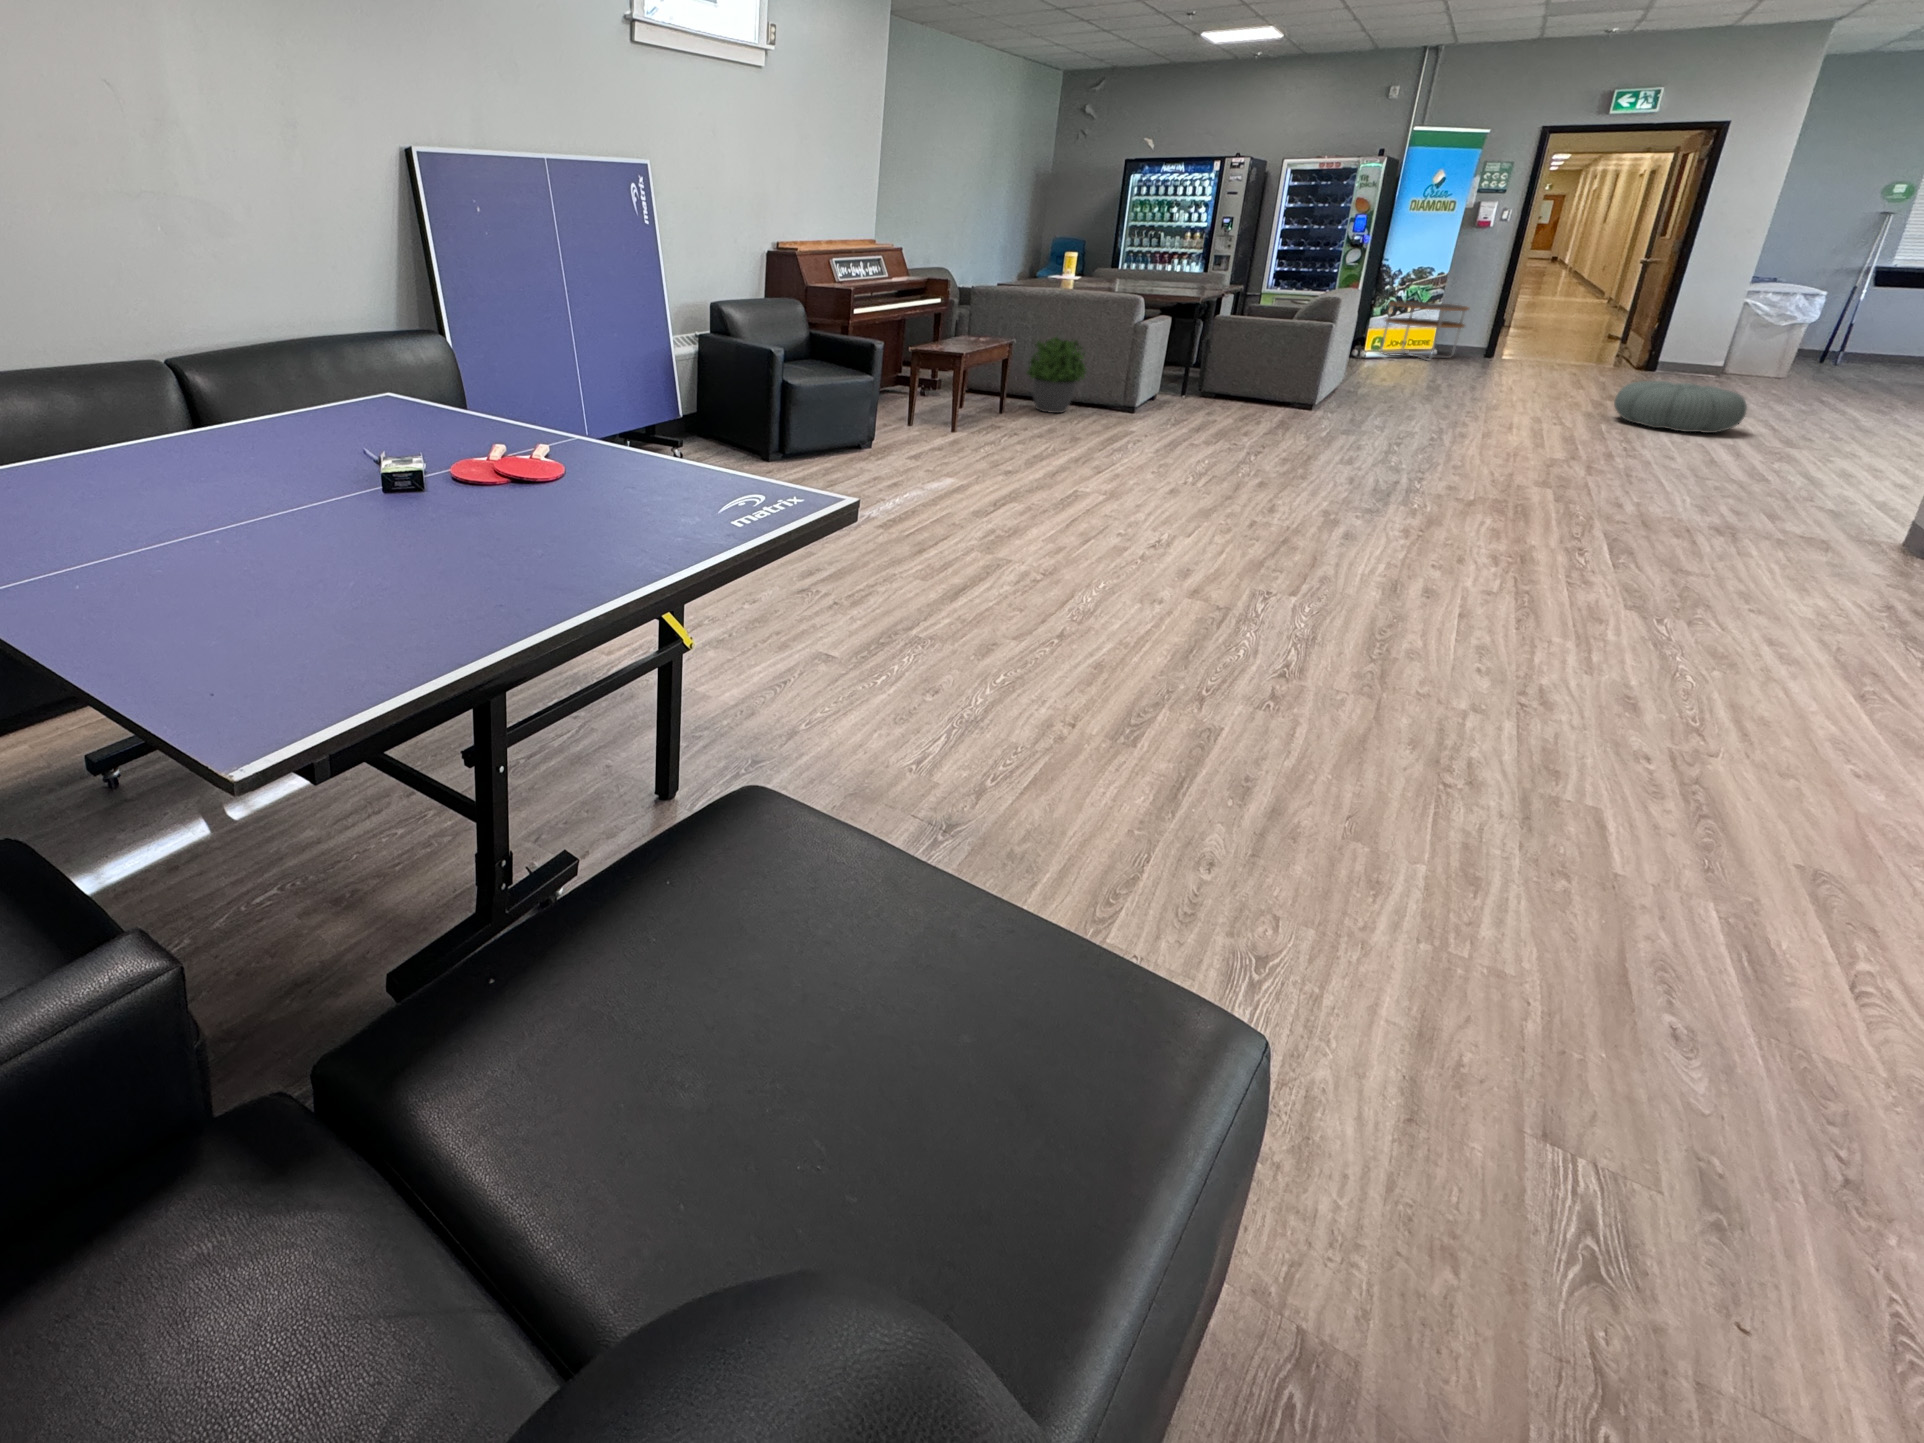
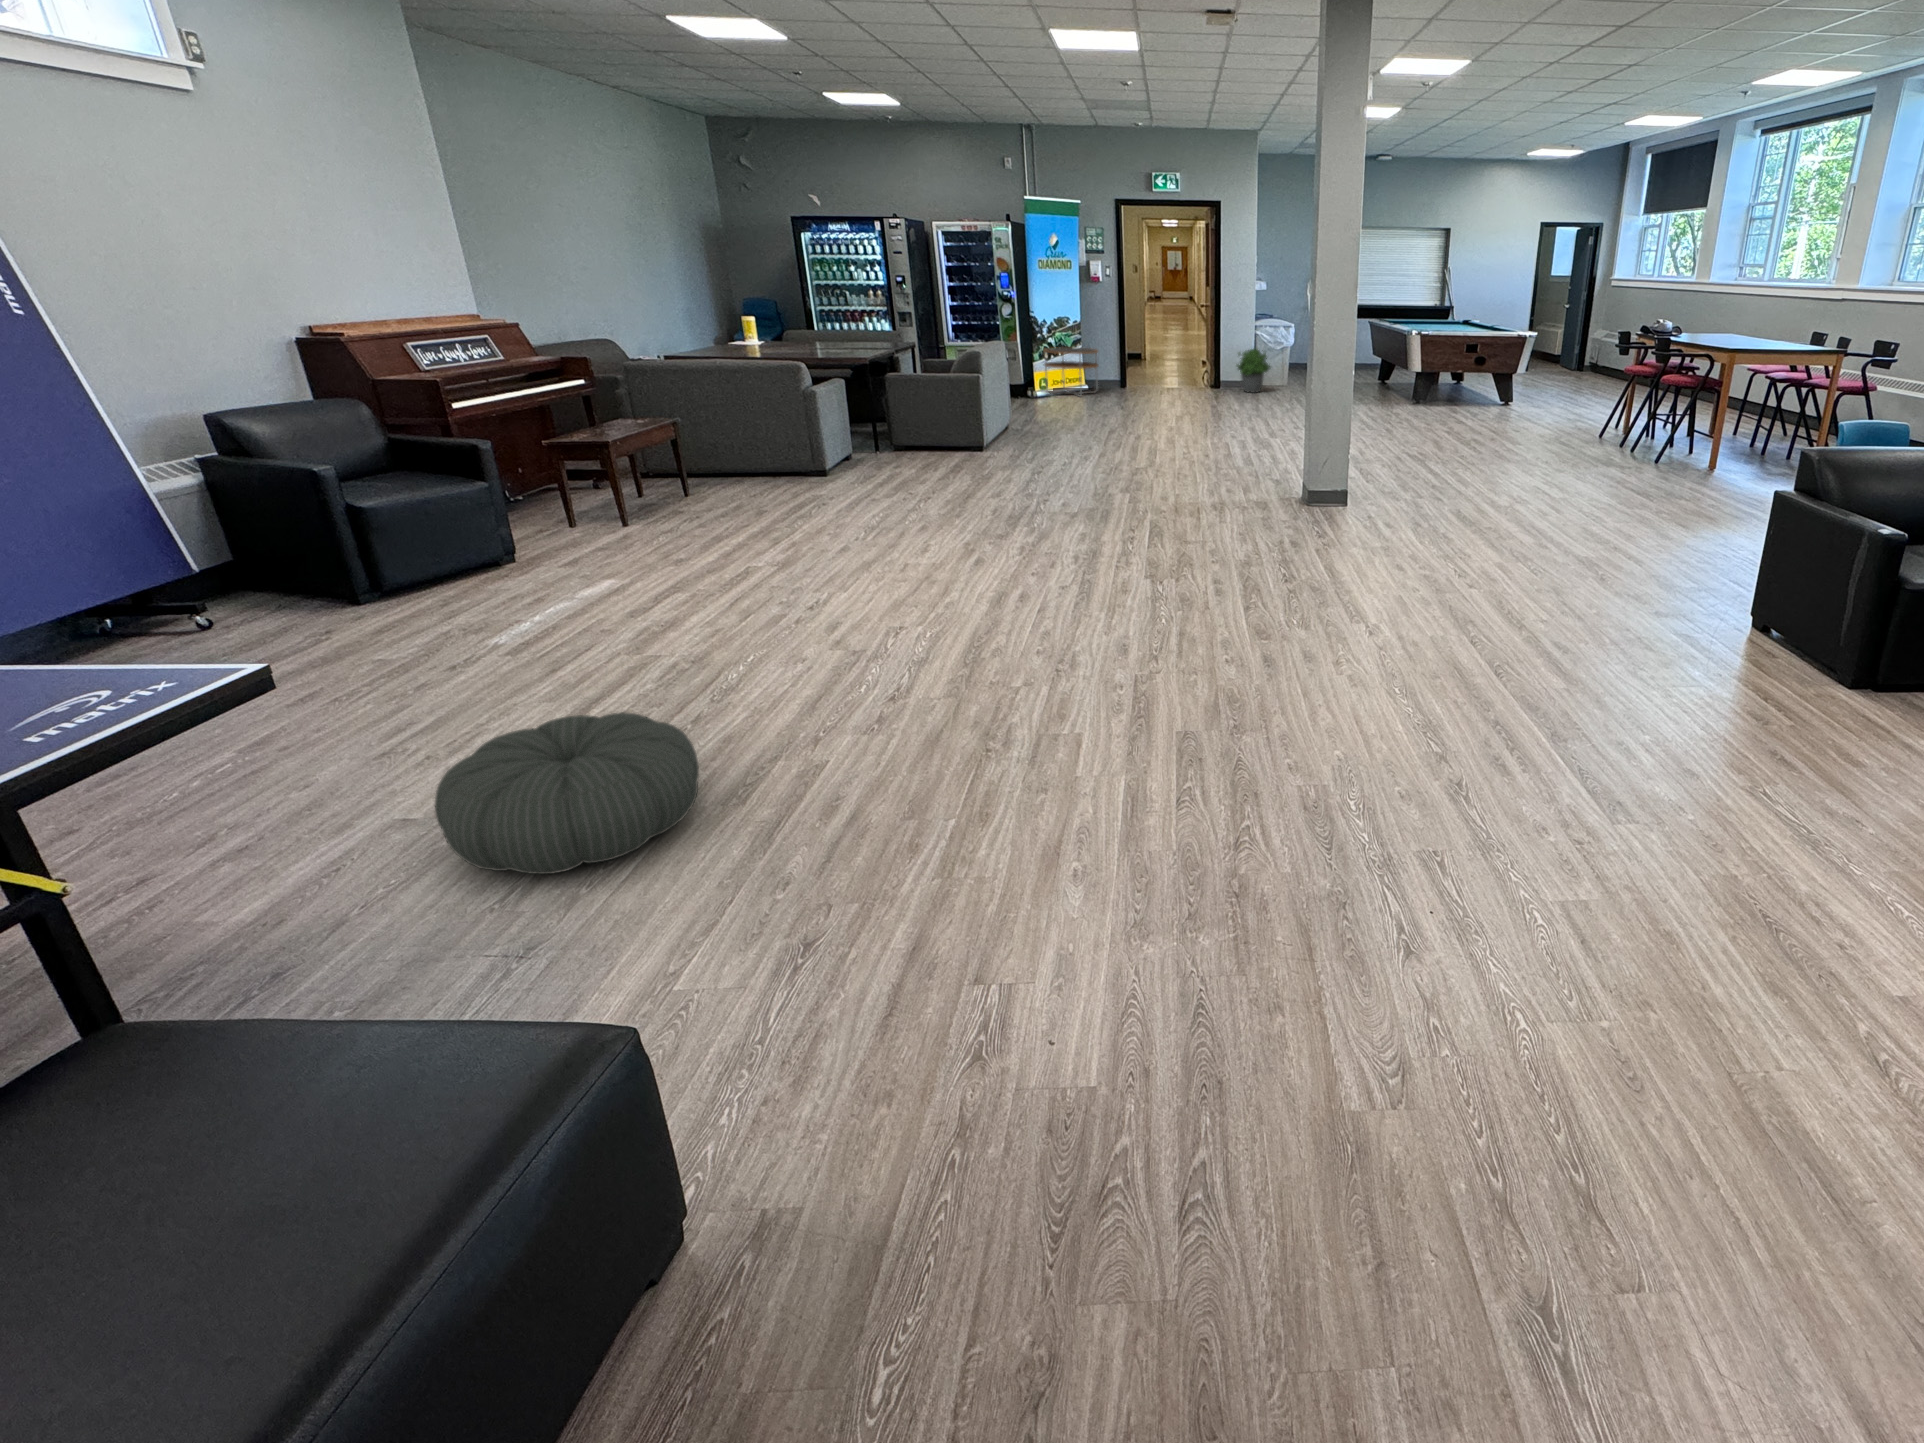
potted plant: present [1026,337,1086,413] -> present [1237,349,1270,393]
pouf: present [1614,381,1747,433] -> present [435,712,699,874]

